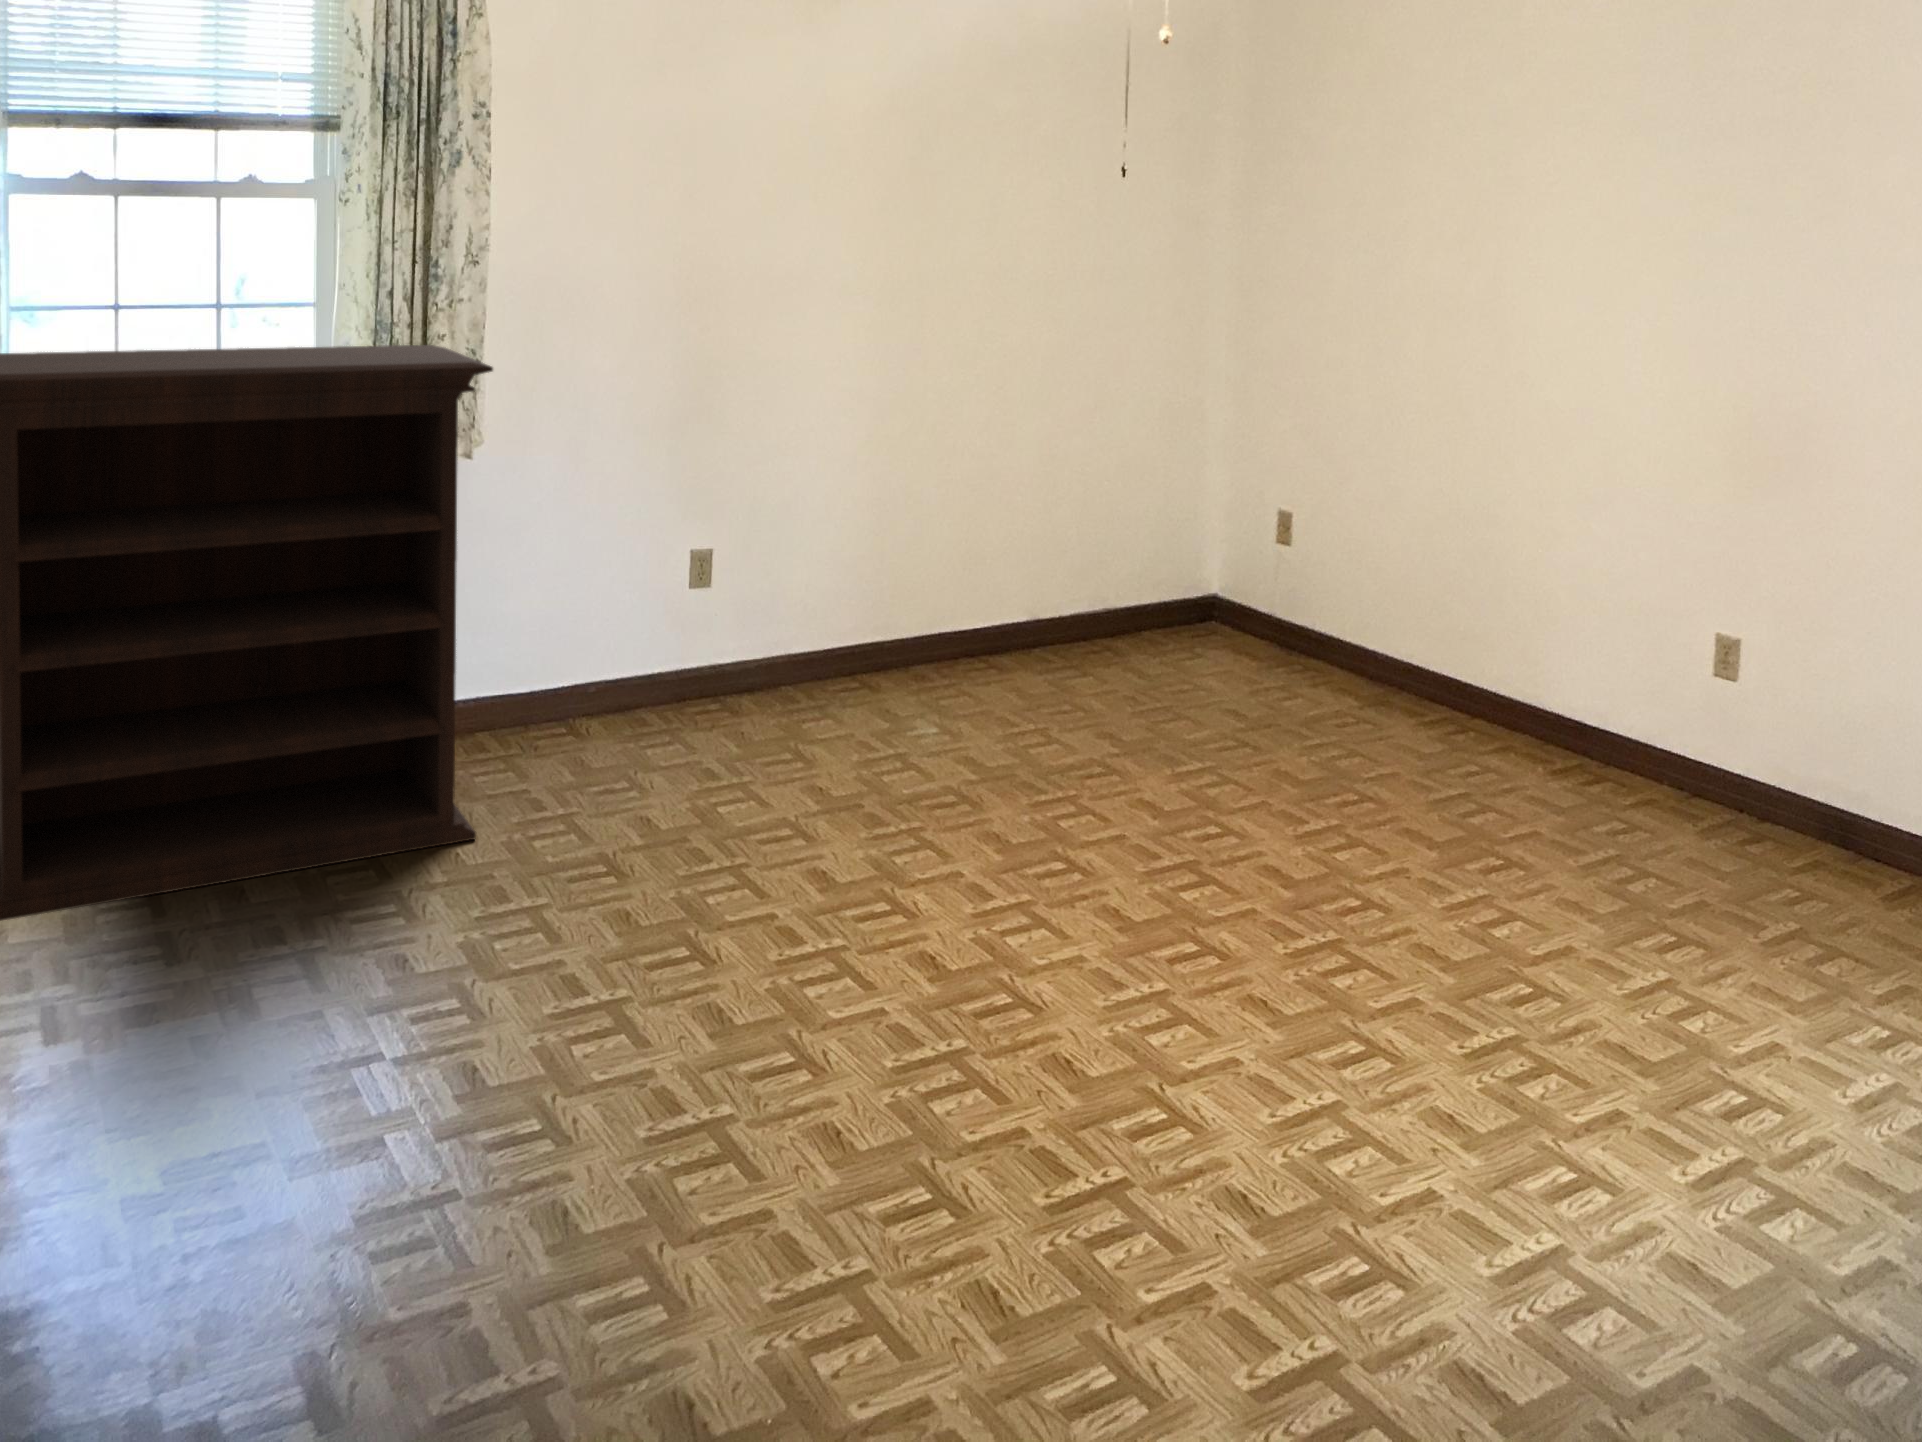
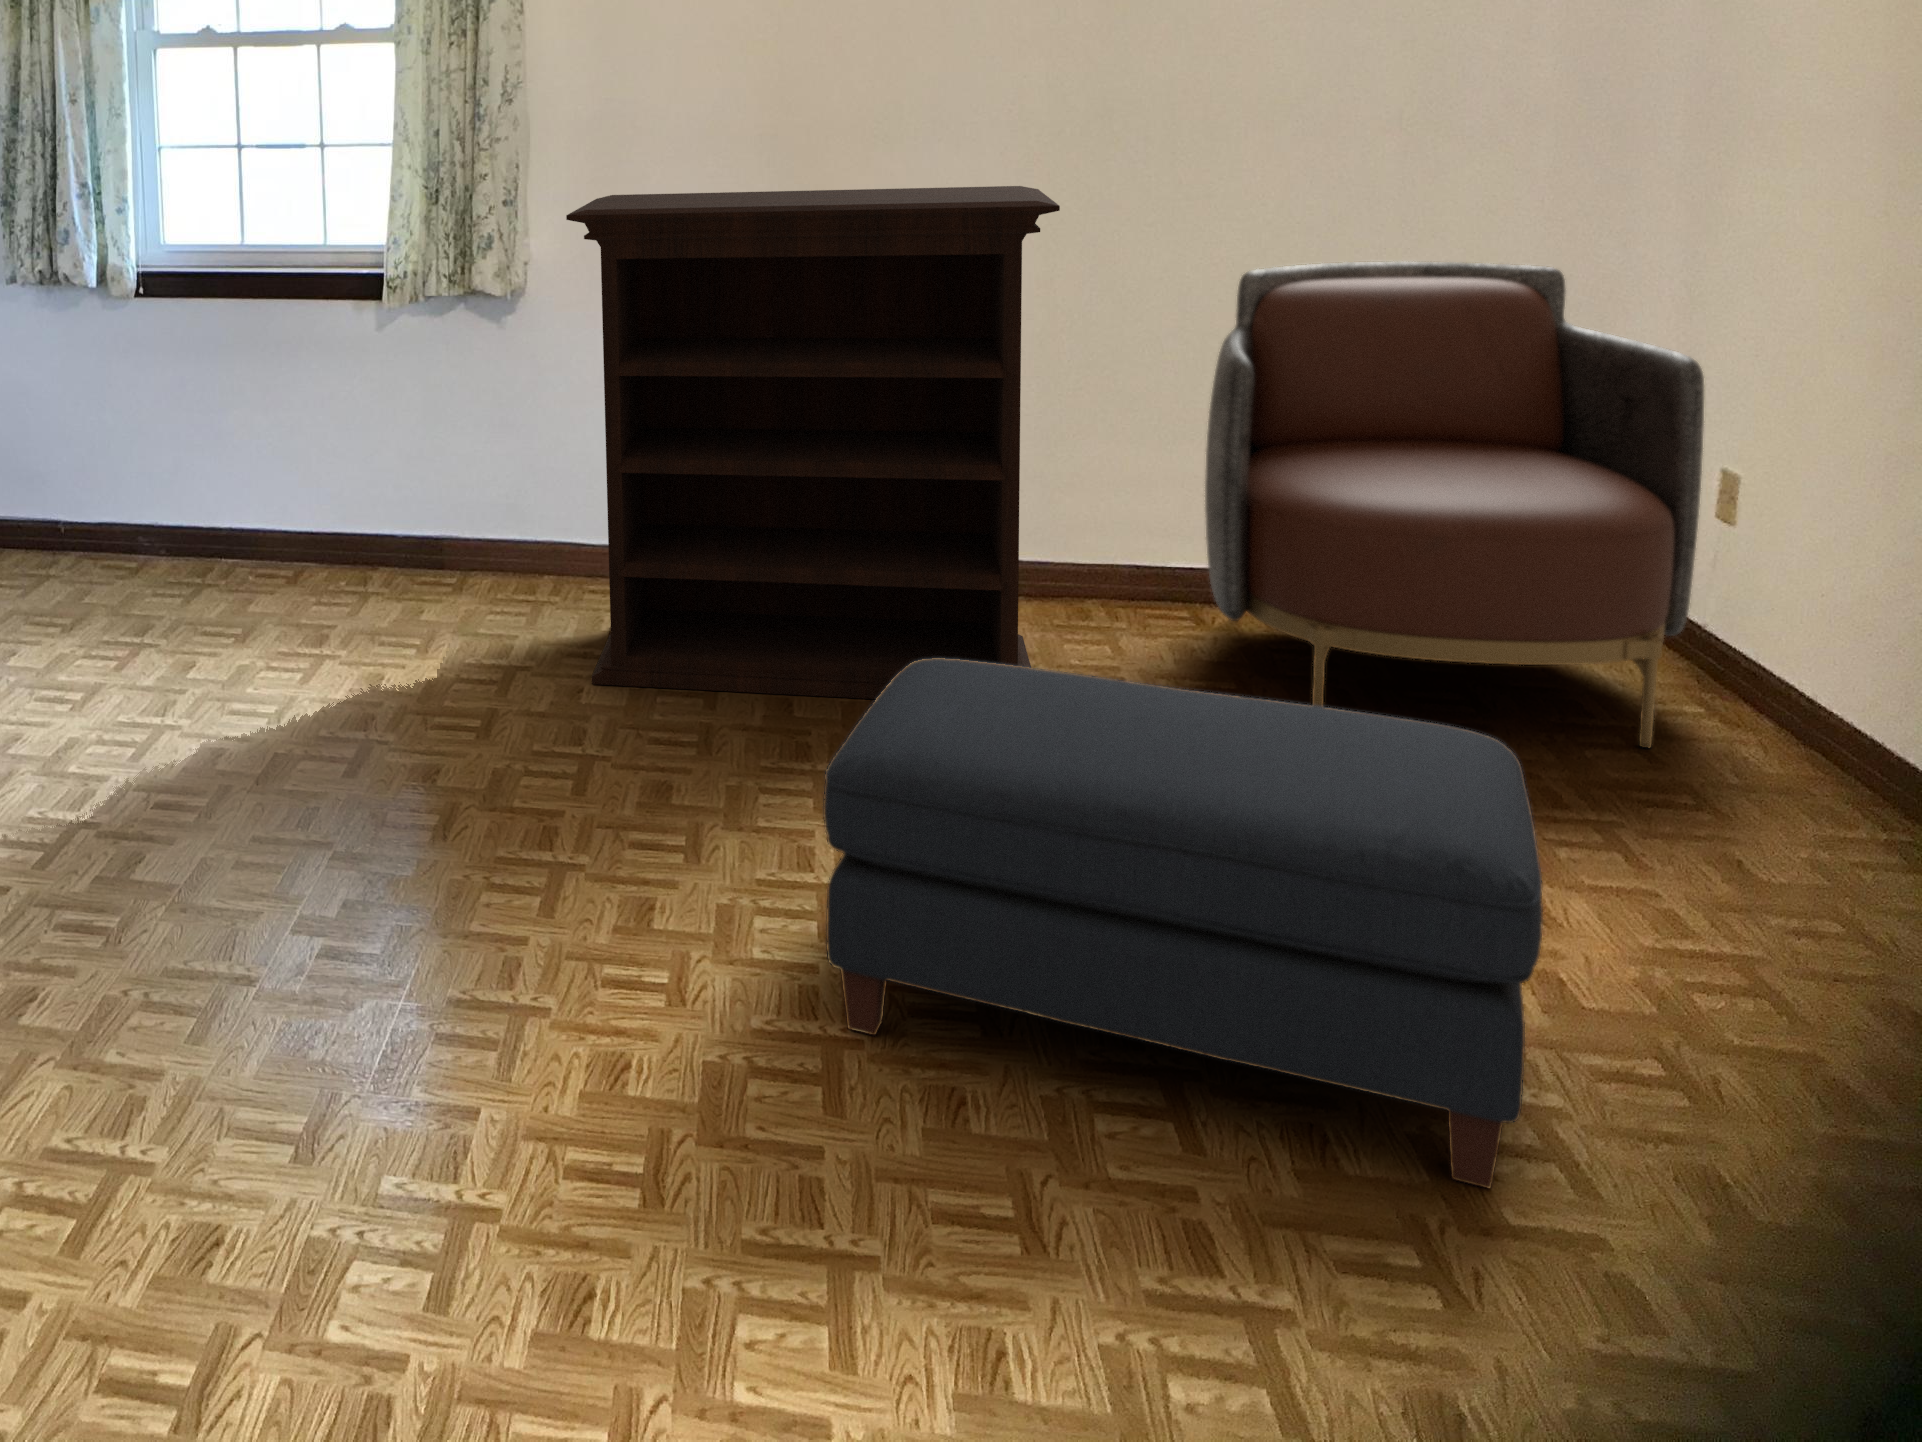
armchair: none [592,405,933,809] -> present [1205,262,1704,748]
ottoman: none [412,778,976,1189] -> present [823,658,1543,1188]

